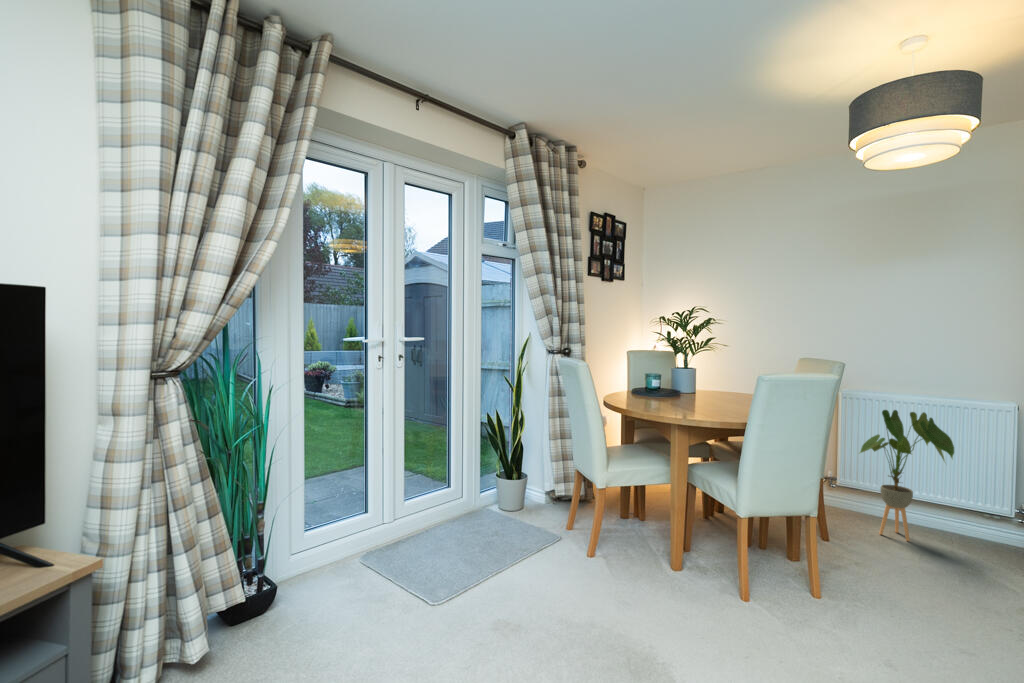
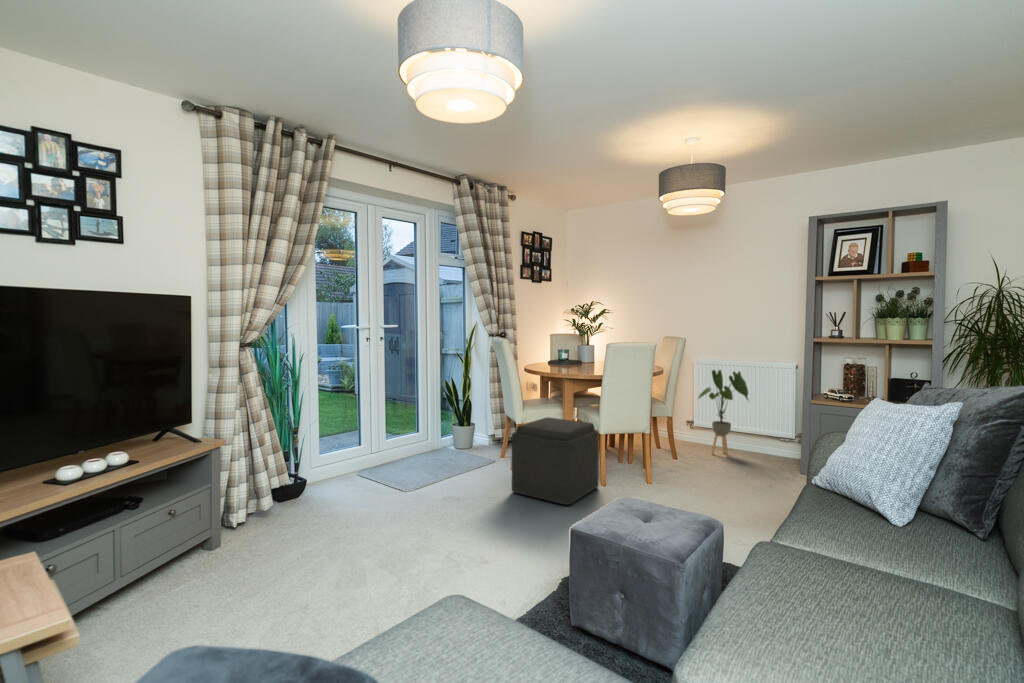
ottoman: none [605,487,746,659] -> present [512,417,599,505]

